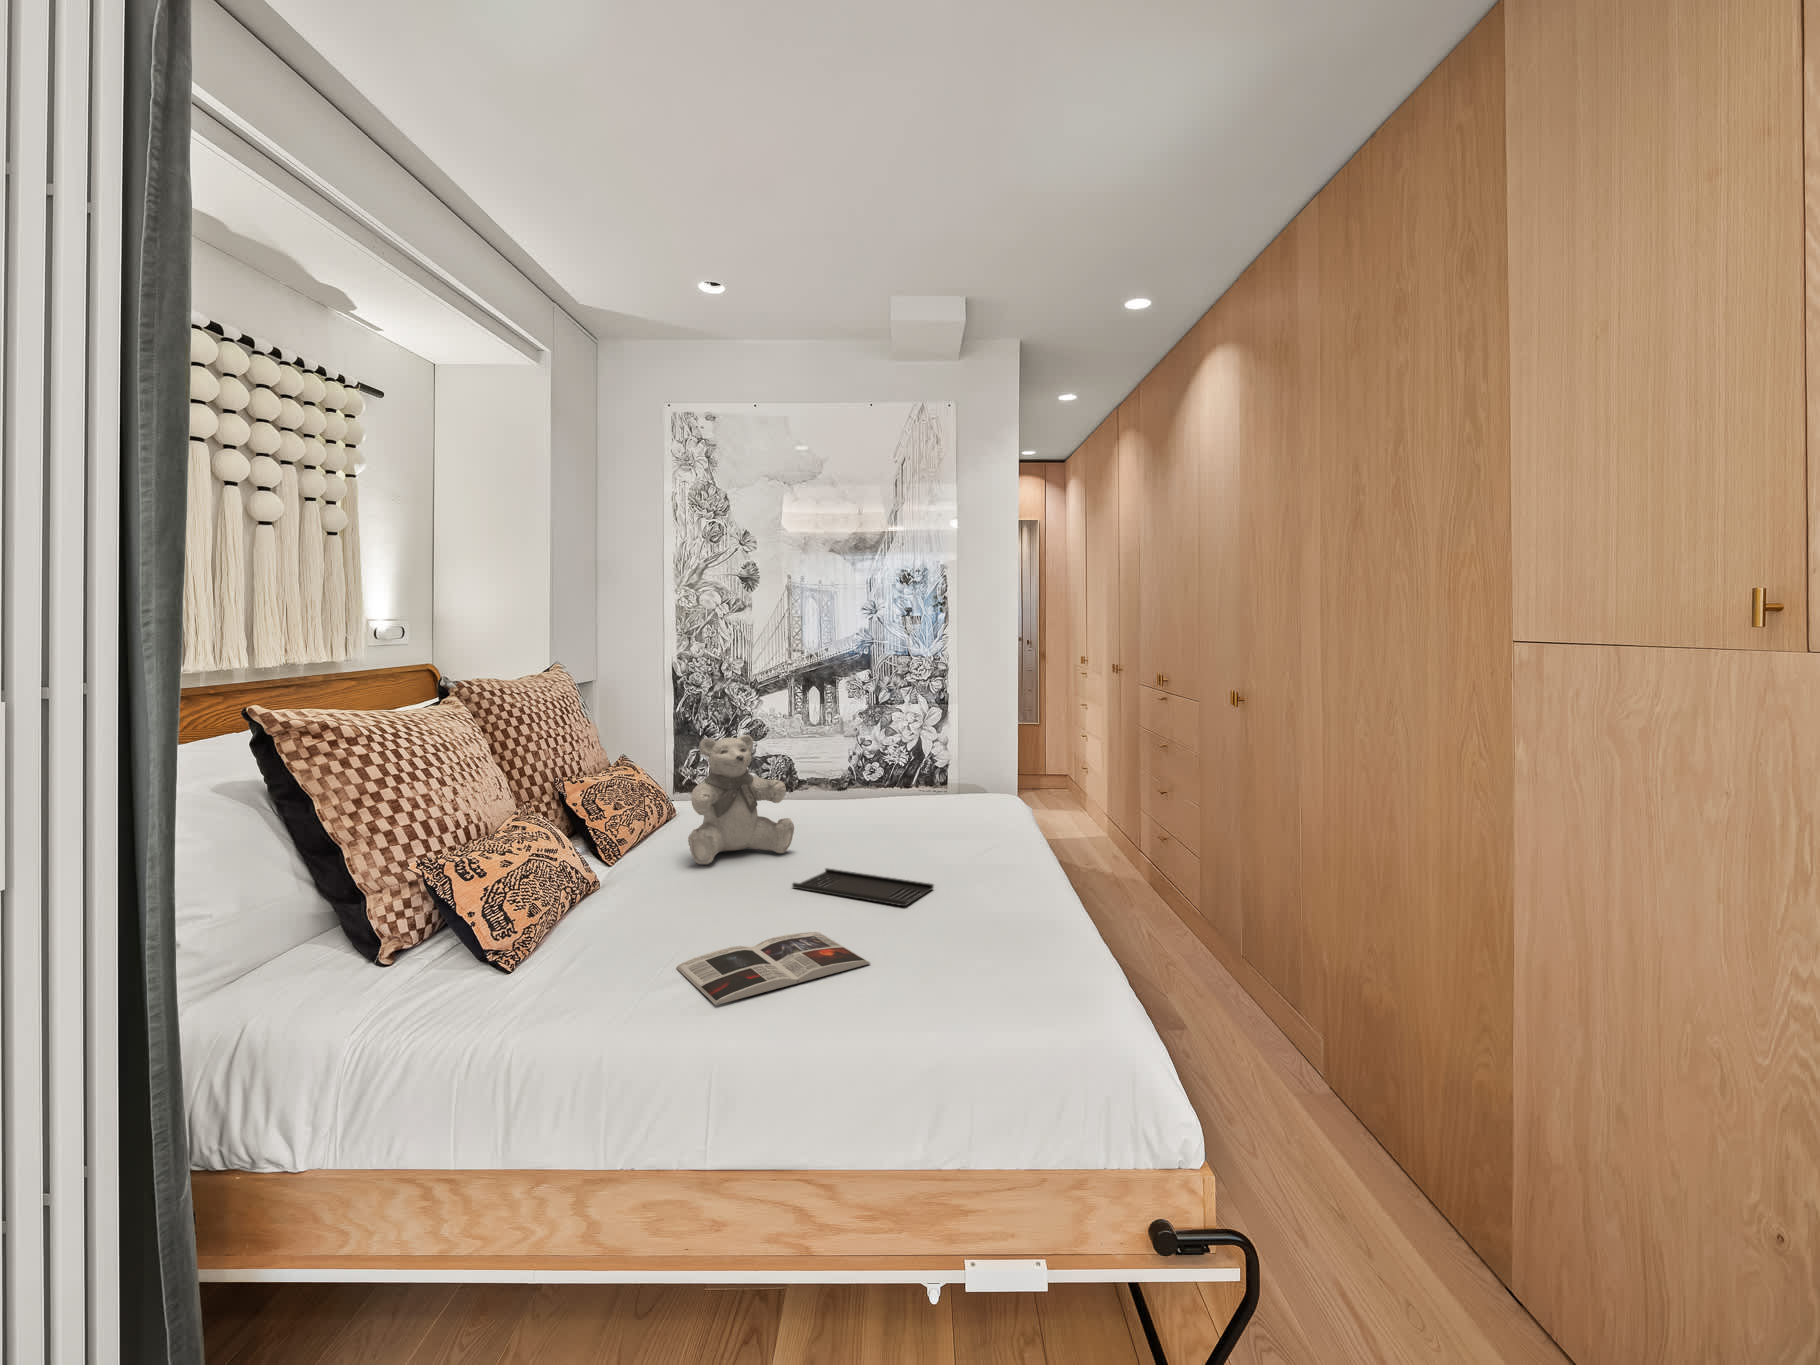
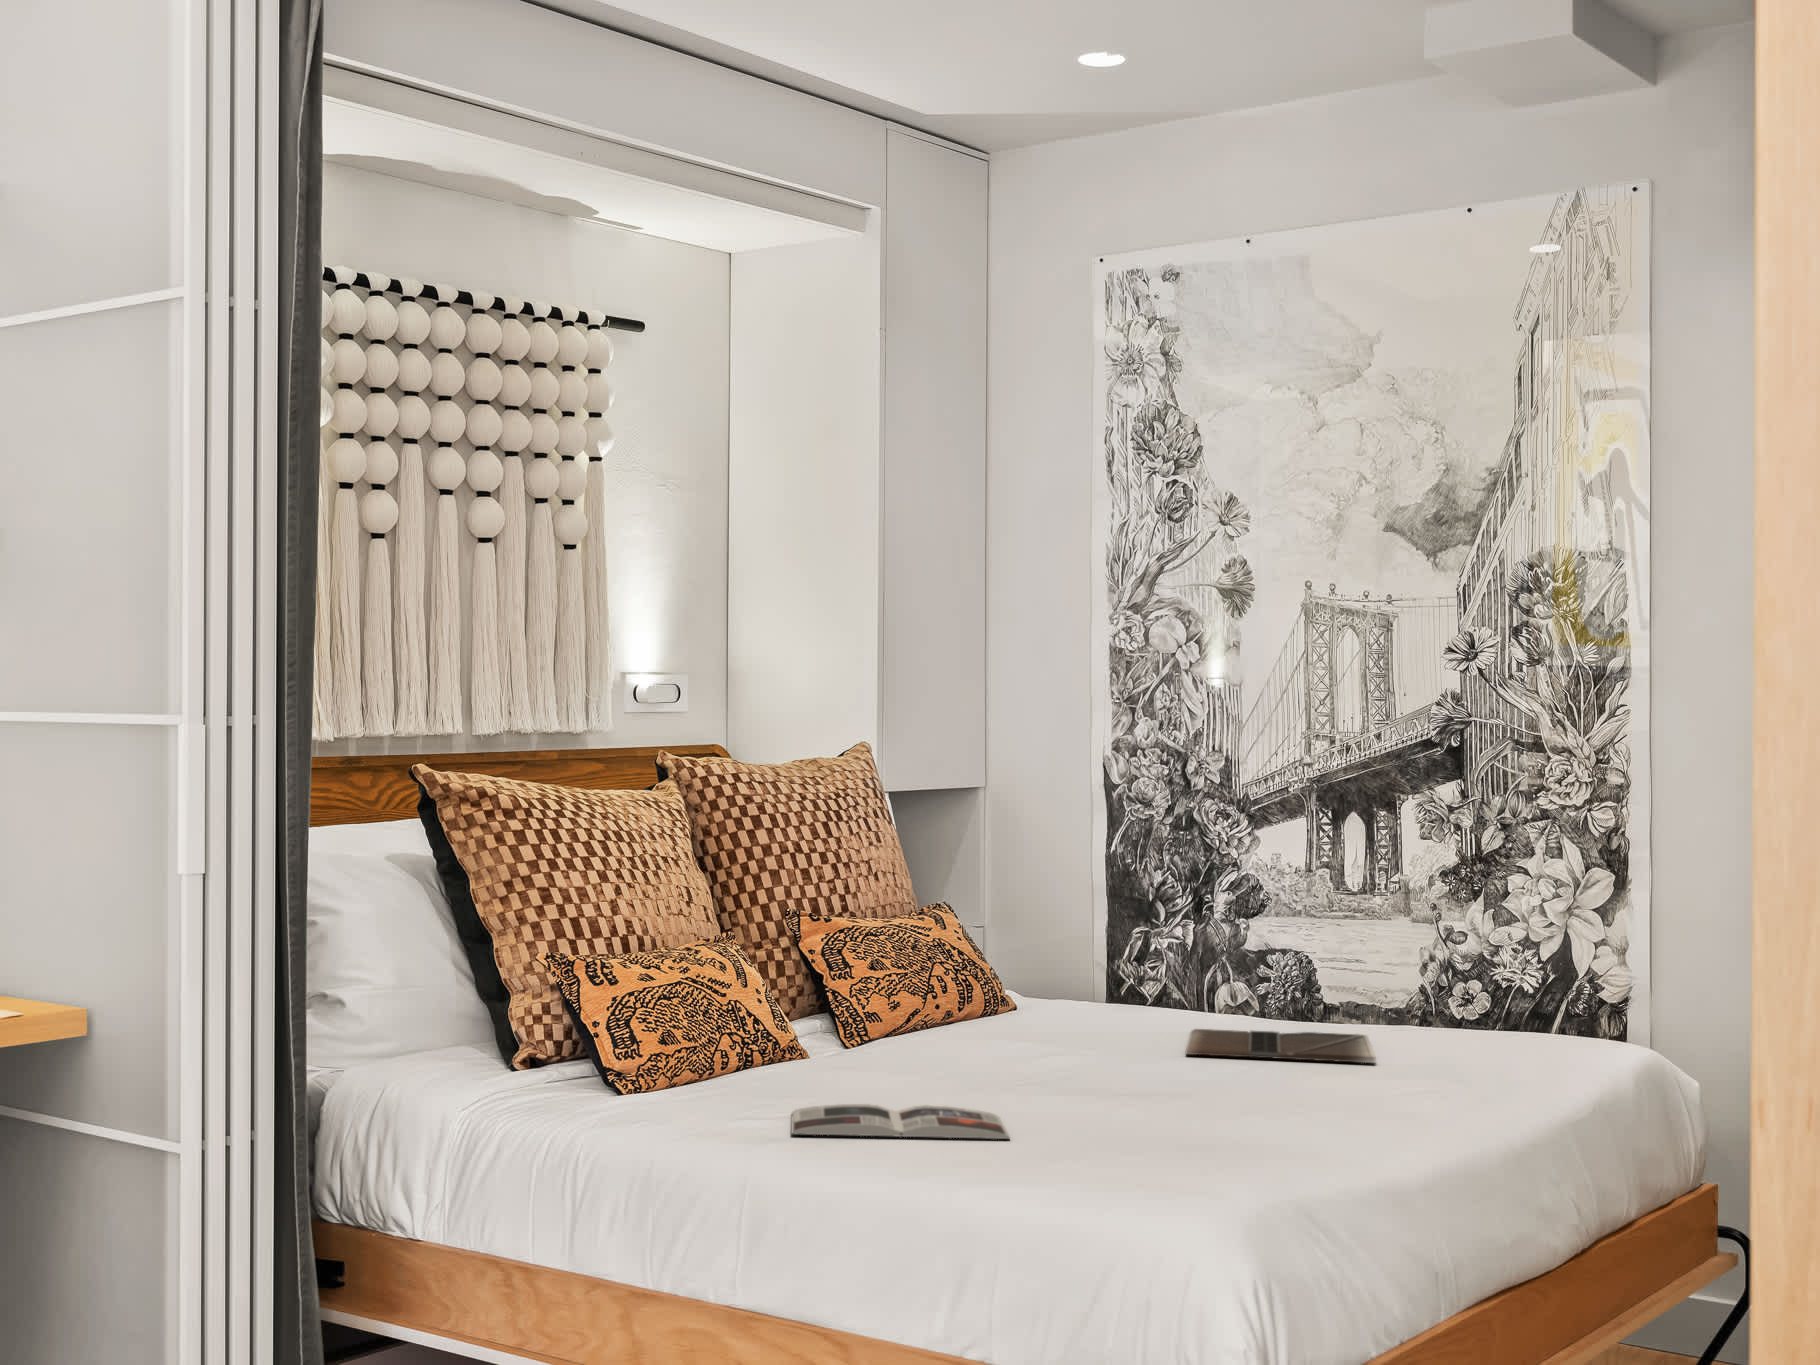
teddy bear: present [688,735,794,865] -> none [939,862,1115,1059]
laptop: none [794,807,922,839] -> present [1186,1029,1376,1063]
tray: present [792,868,934,906] -> none [1040,1074,1236,1114]

